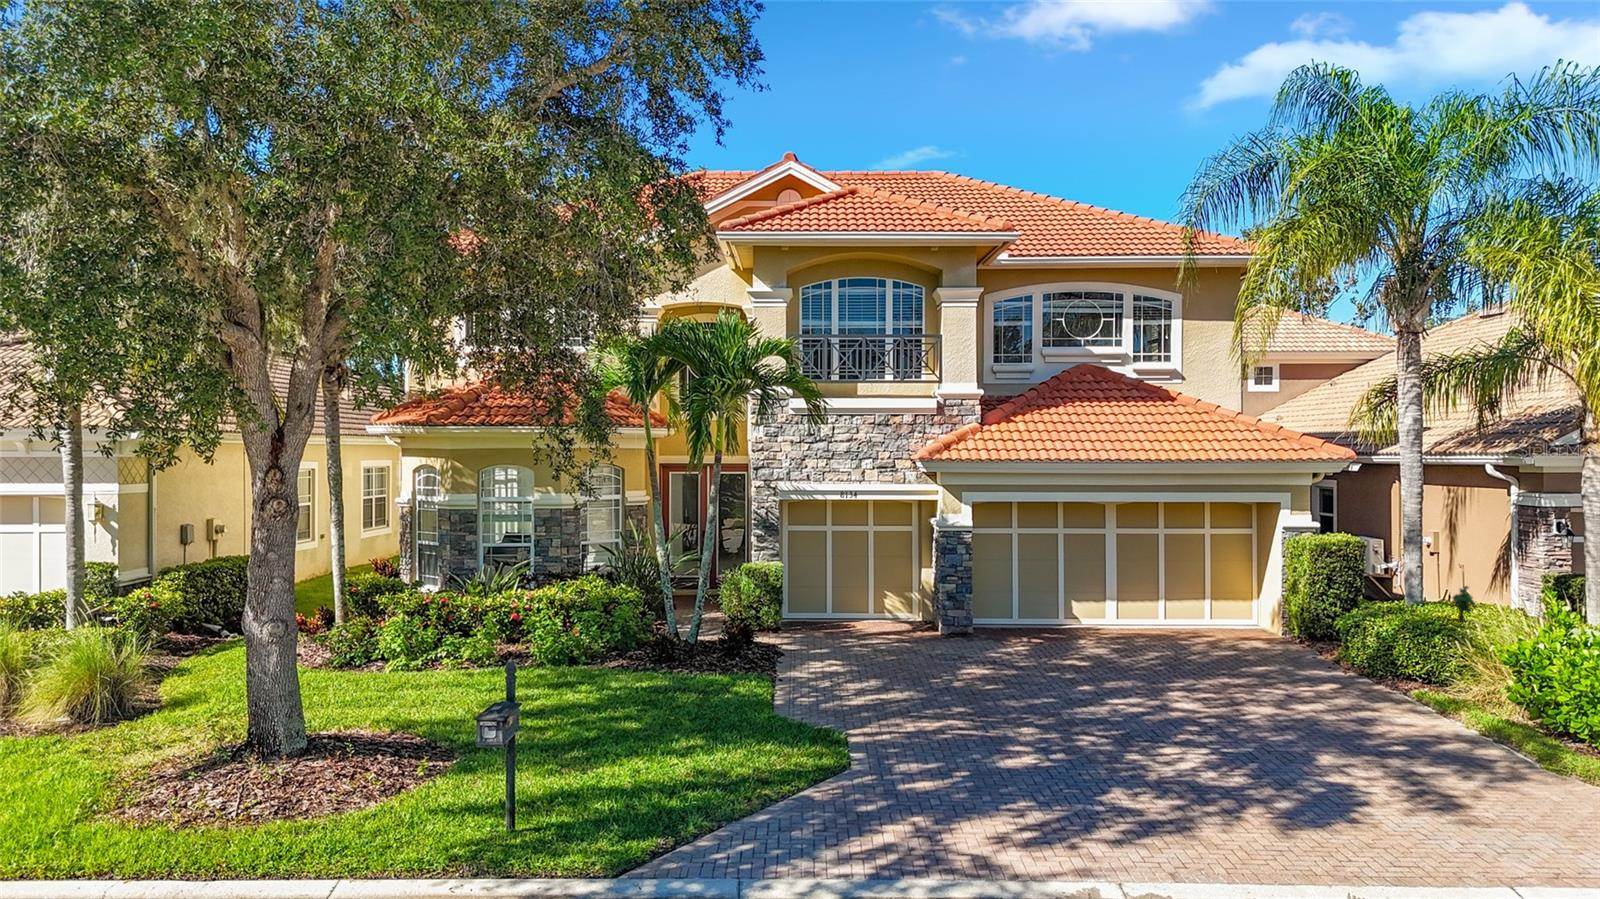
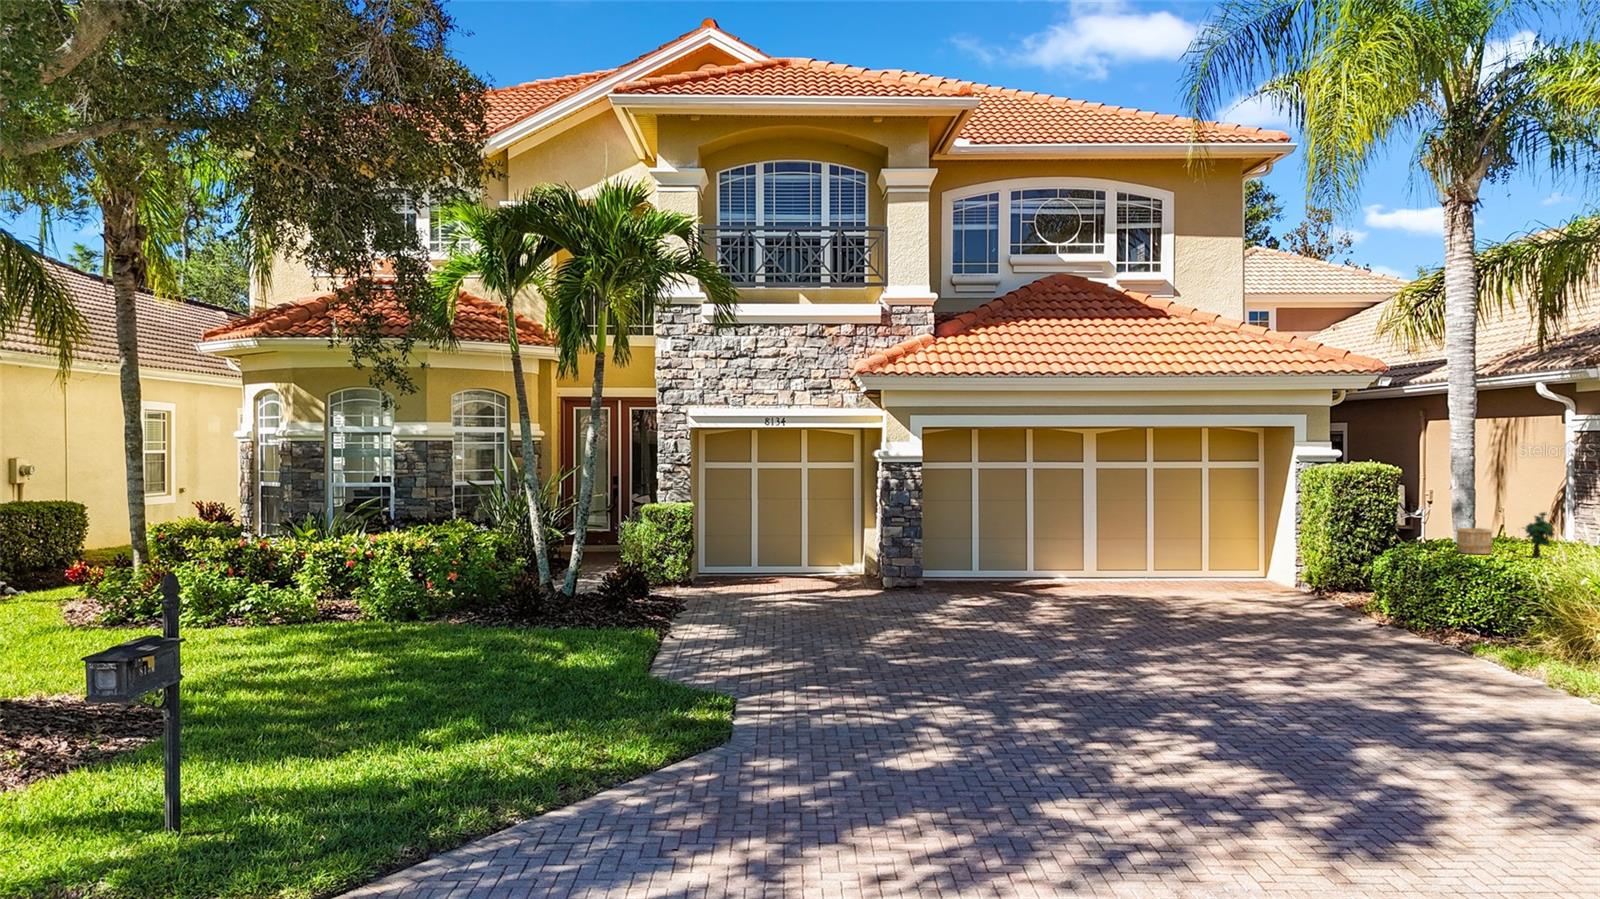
wooden bucket: none [1401,595,1430,617] -> present [1456,528,1493,554]

